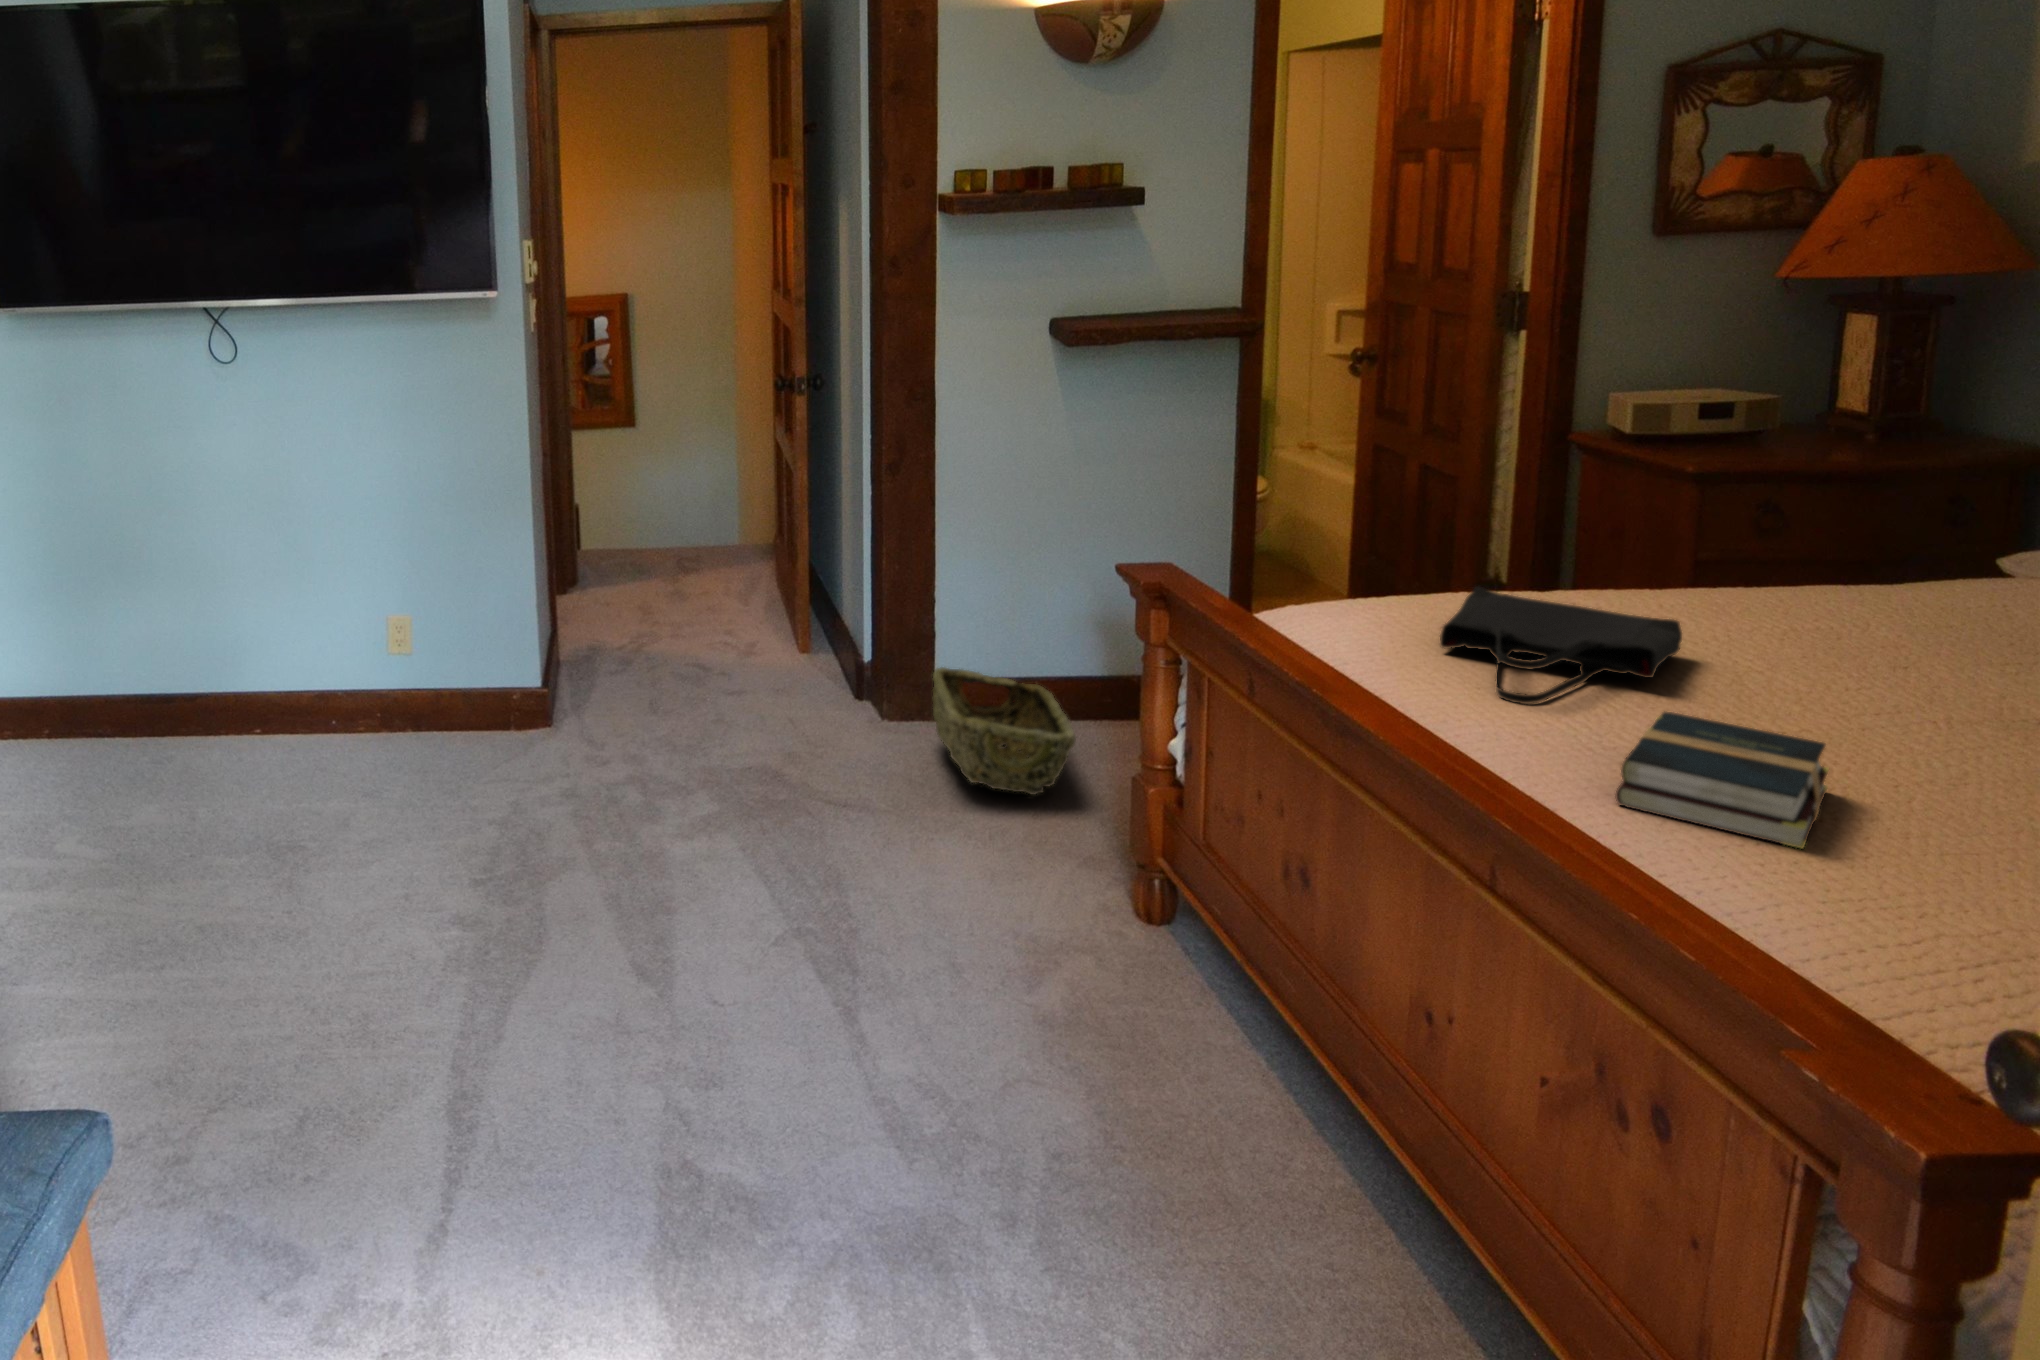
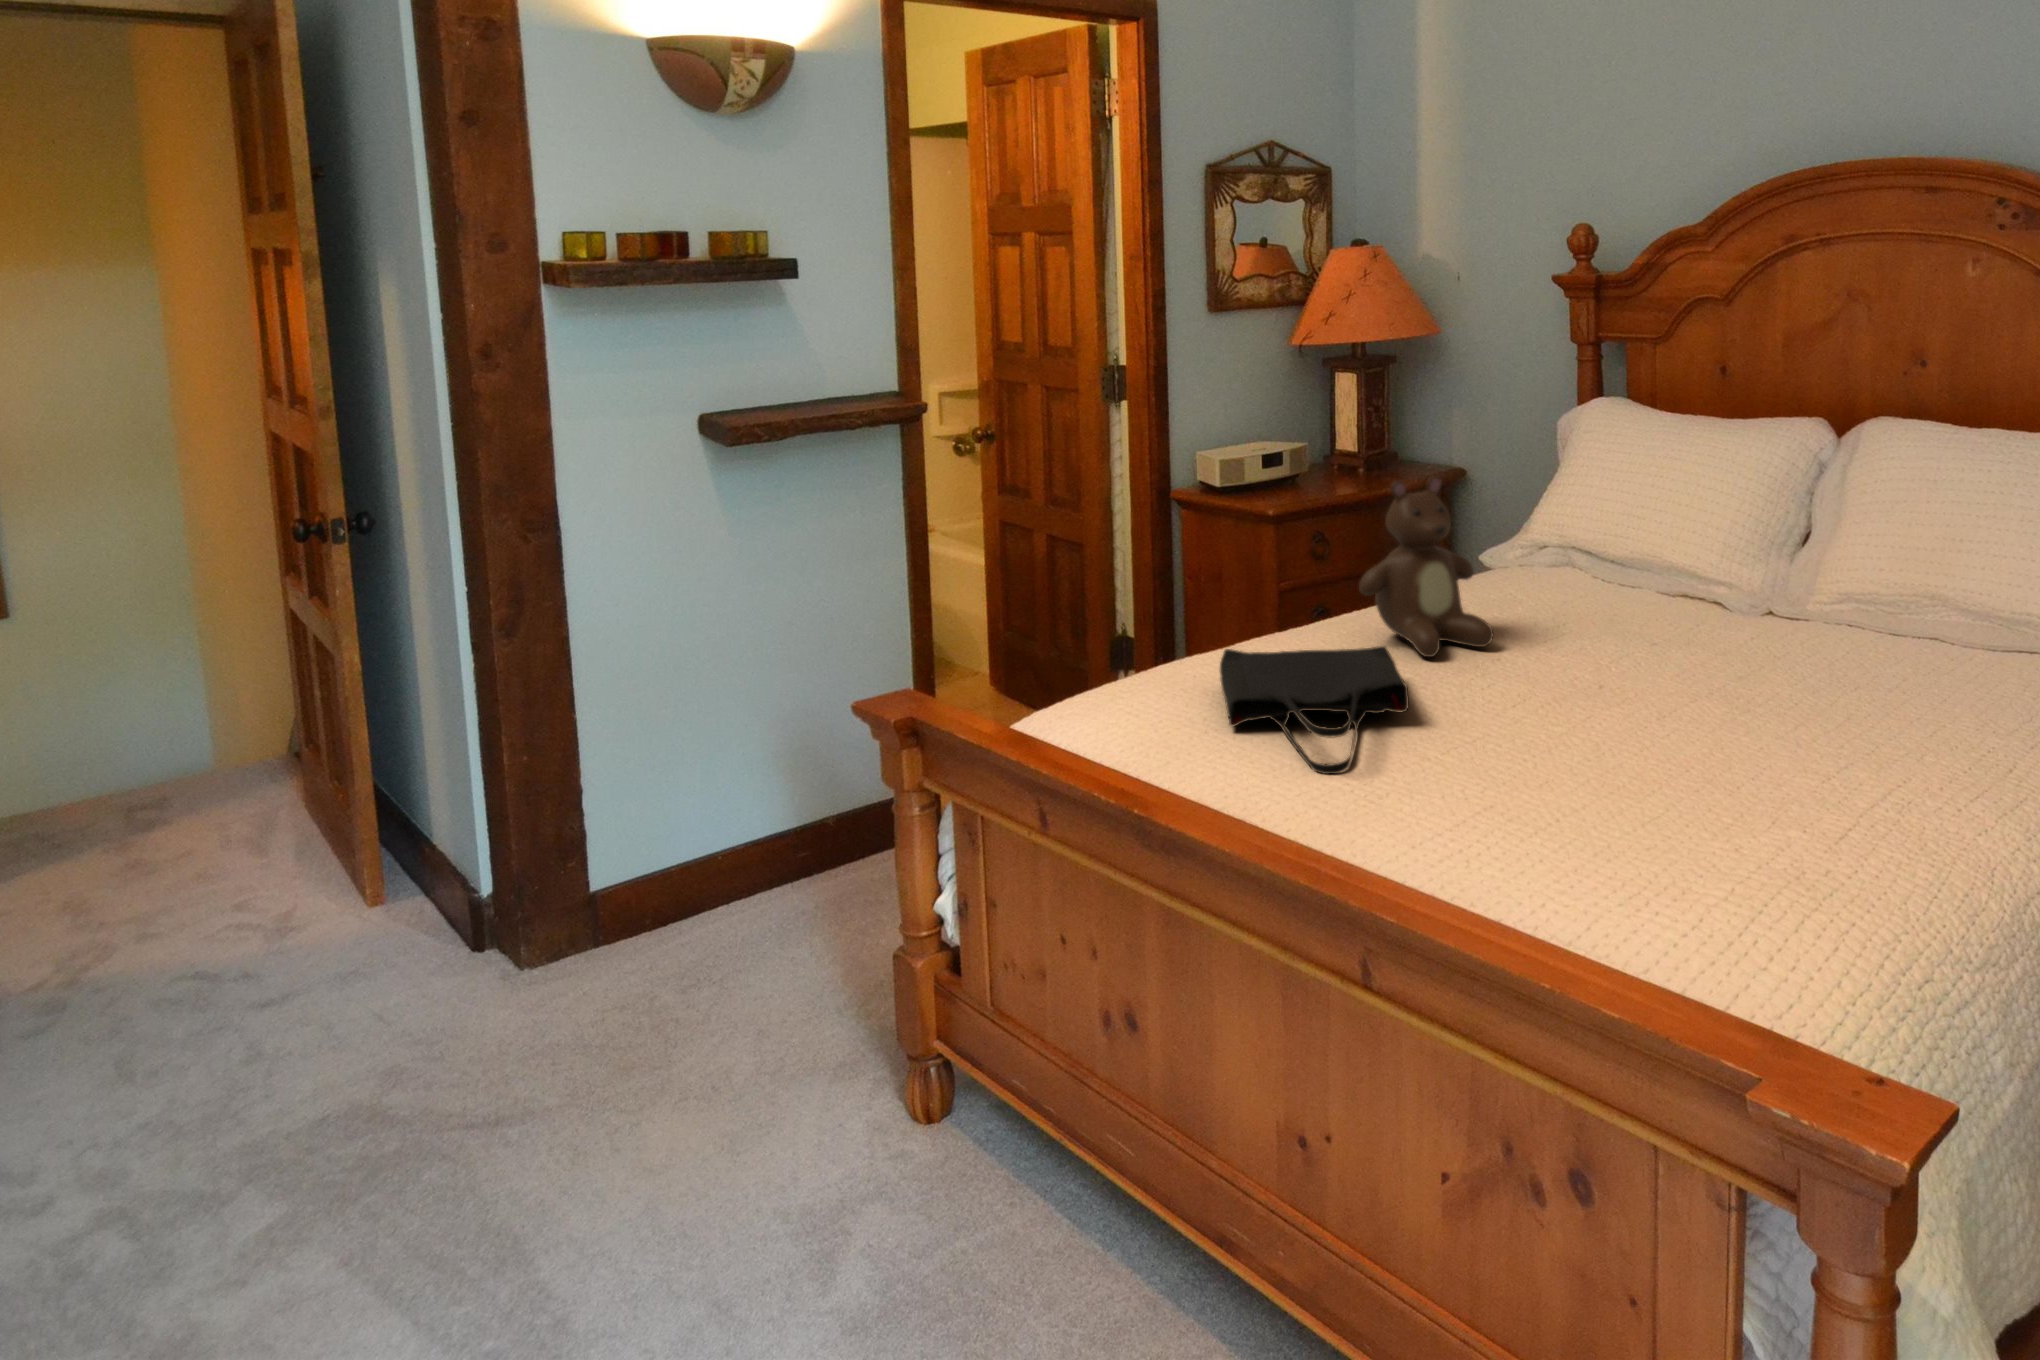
teddy bear: none [1686,452,1879,659] -> present [1359,476,1493,657]
woven basket: present [933,667,1076,795] -> none [582,855,787,1020]
hardback book: present [1615,712,1828,848] -> none [1470,749,1656,876]

